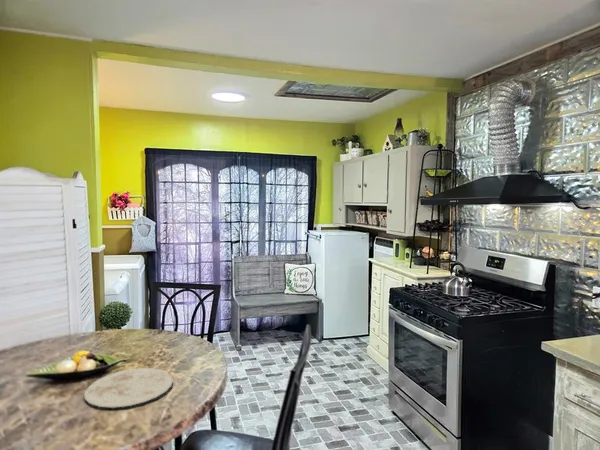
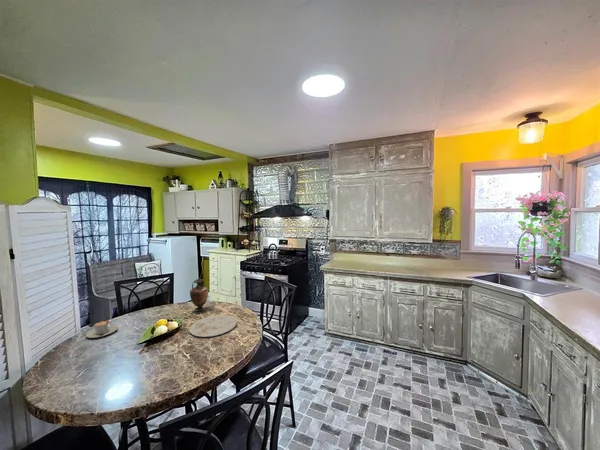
vase: none [162,297,199,352] -> present [190,279,208,311]
coffee cup: none [53,326,91,345] -> present [86,321,118,338]

